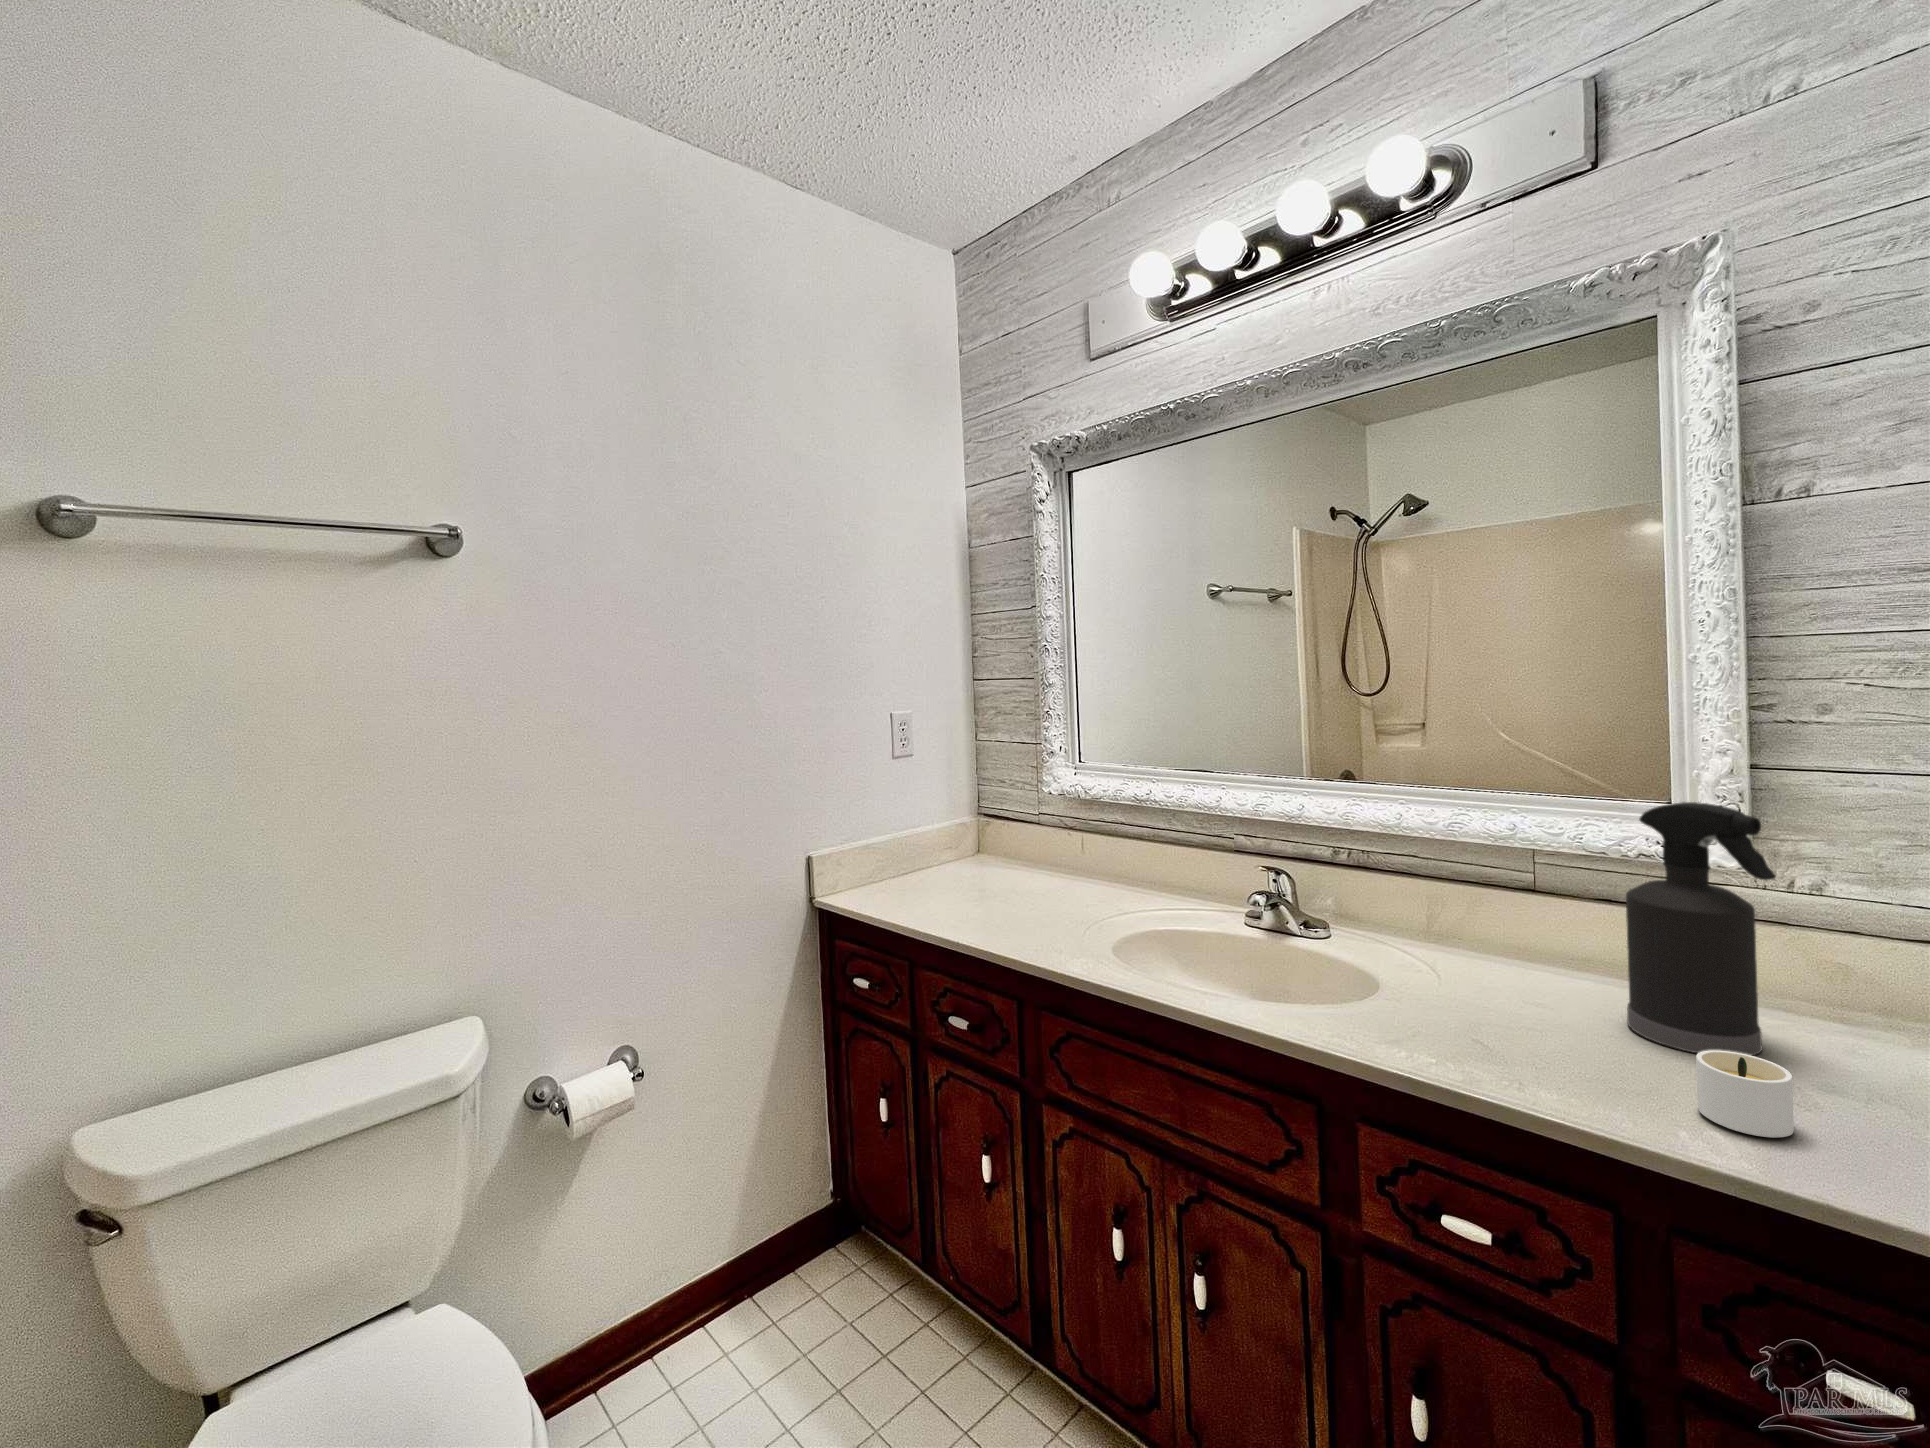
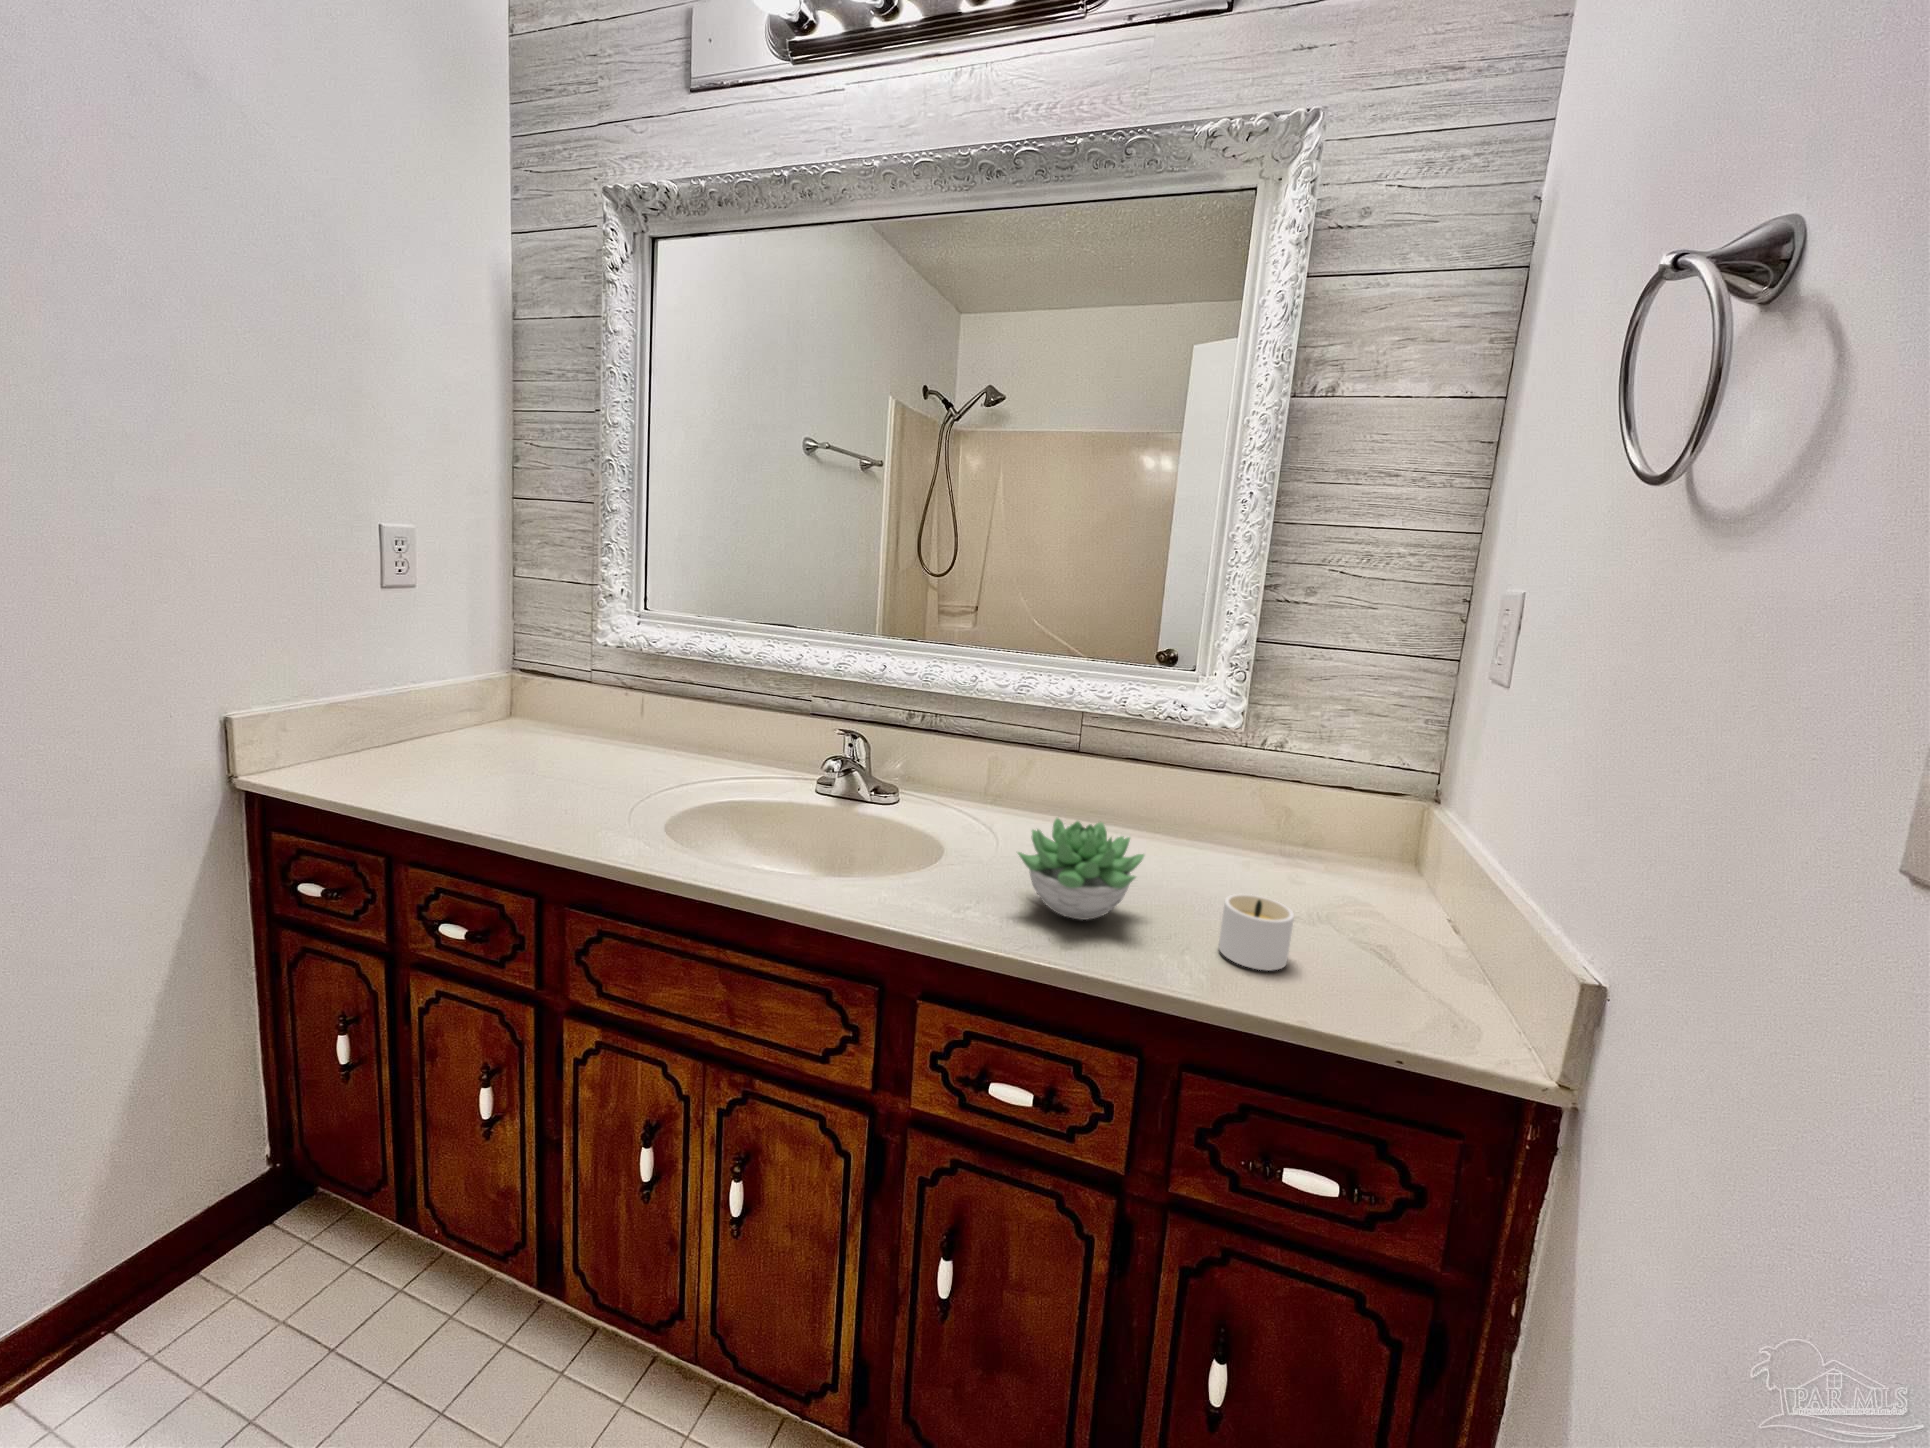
spray bottle: present [1626,802,1776,1056] -> none [1150,666,1282,895]
succulent plant: none [1441,958,1597,1063] -> present [1018,818,1144,920]

